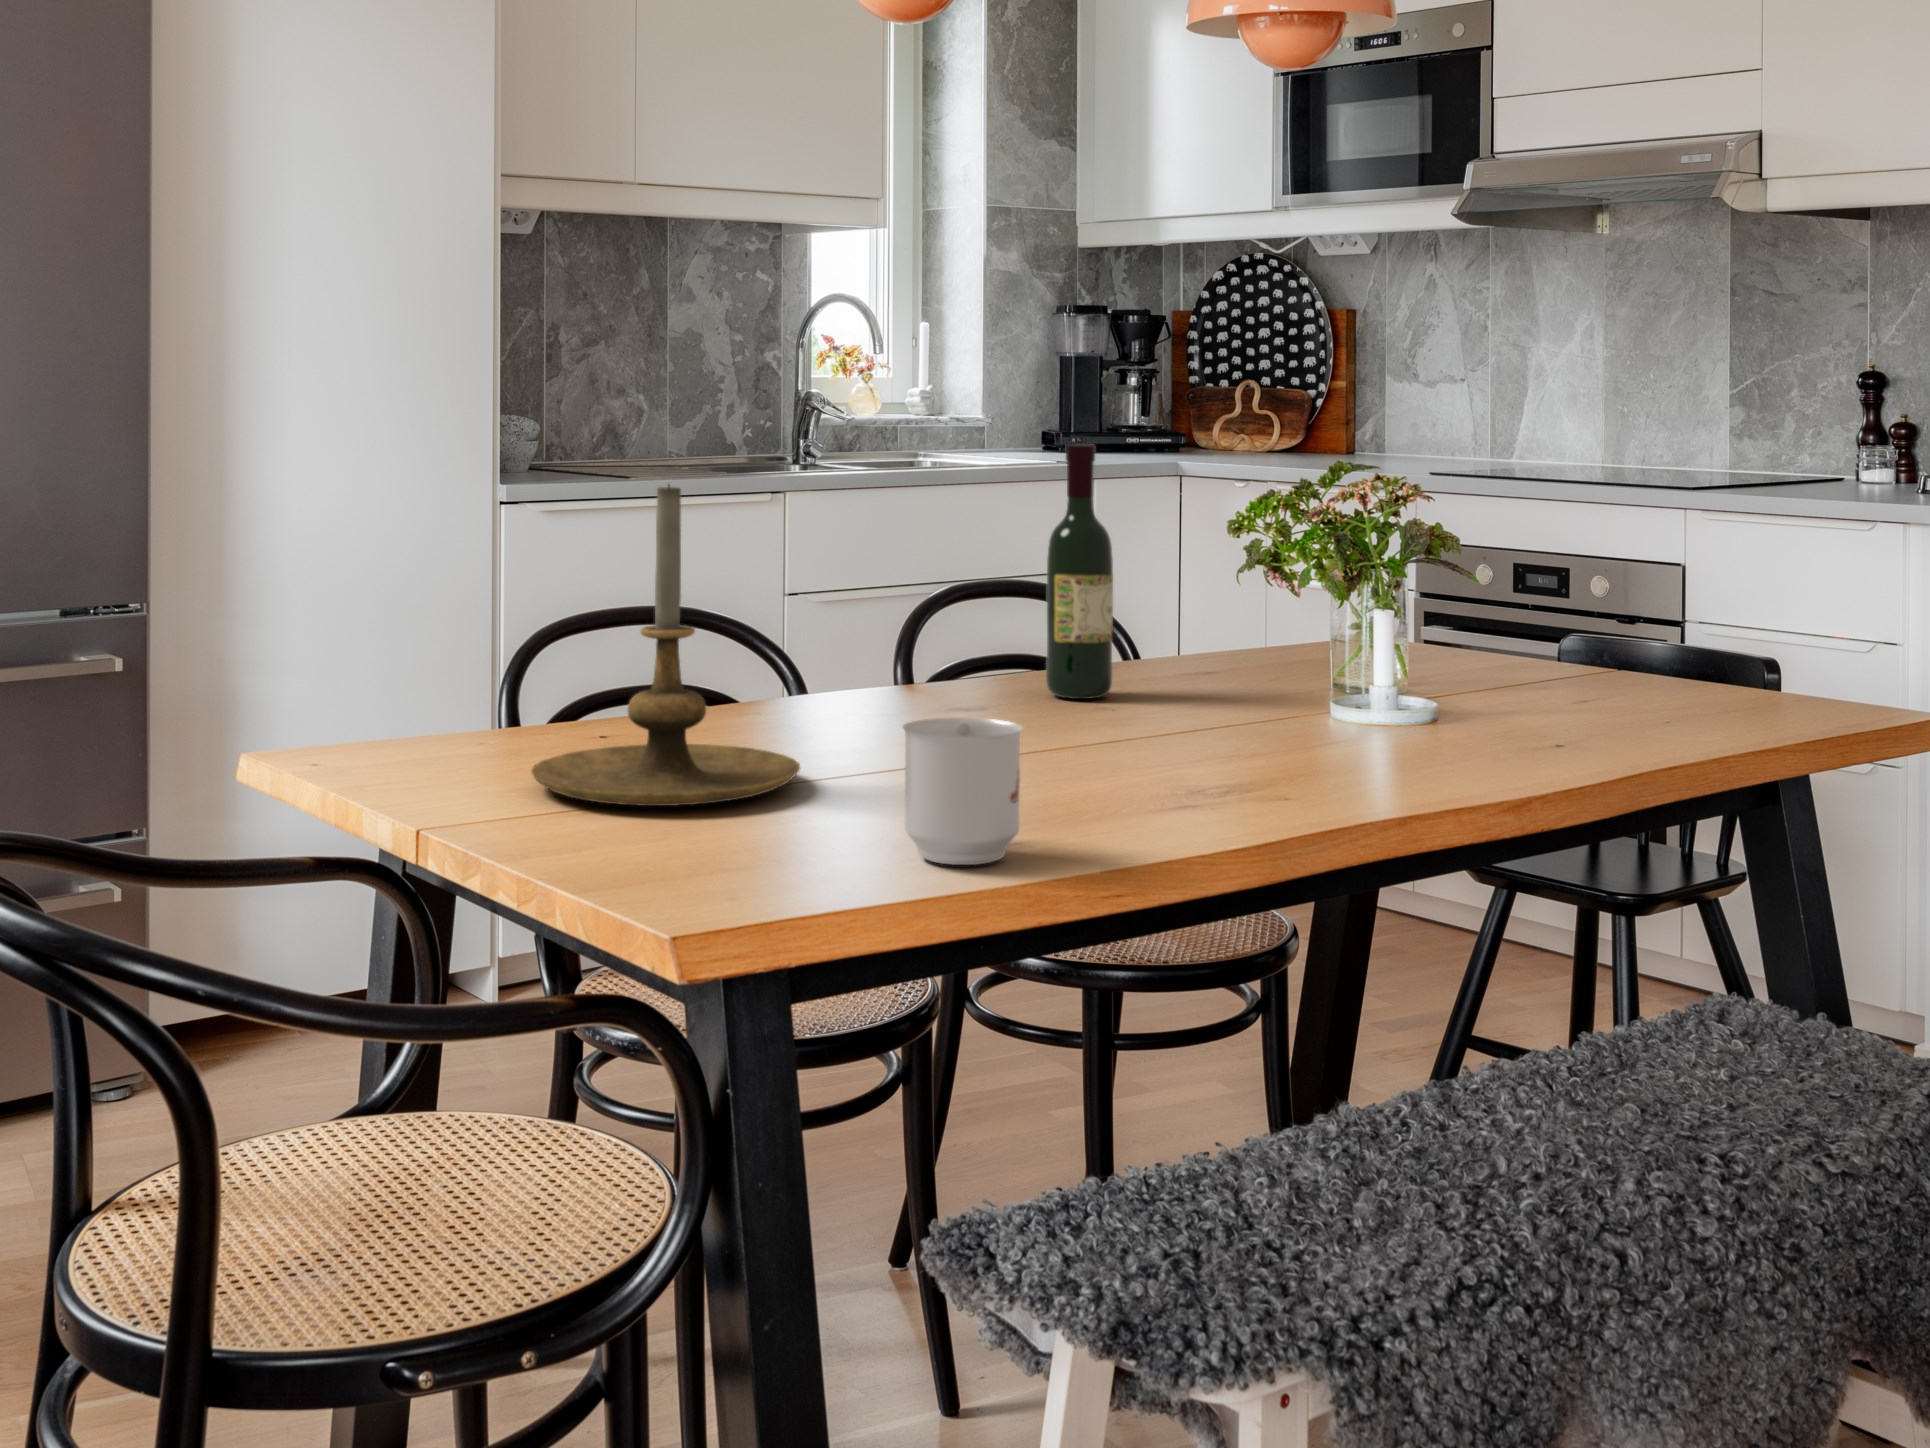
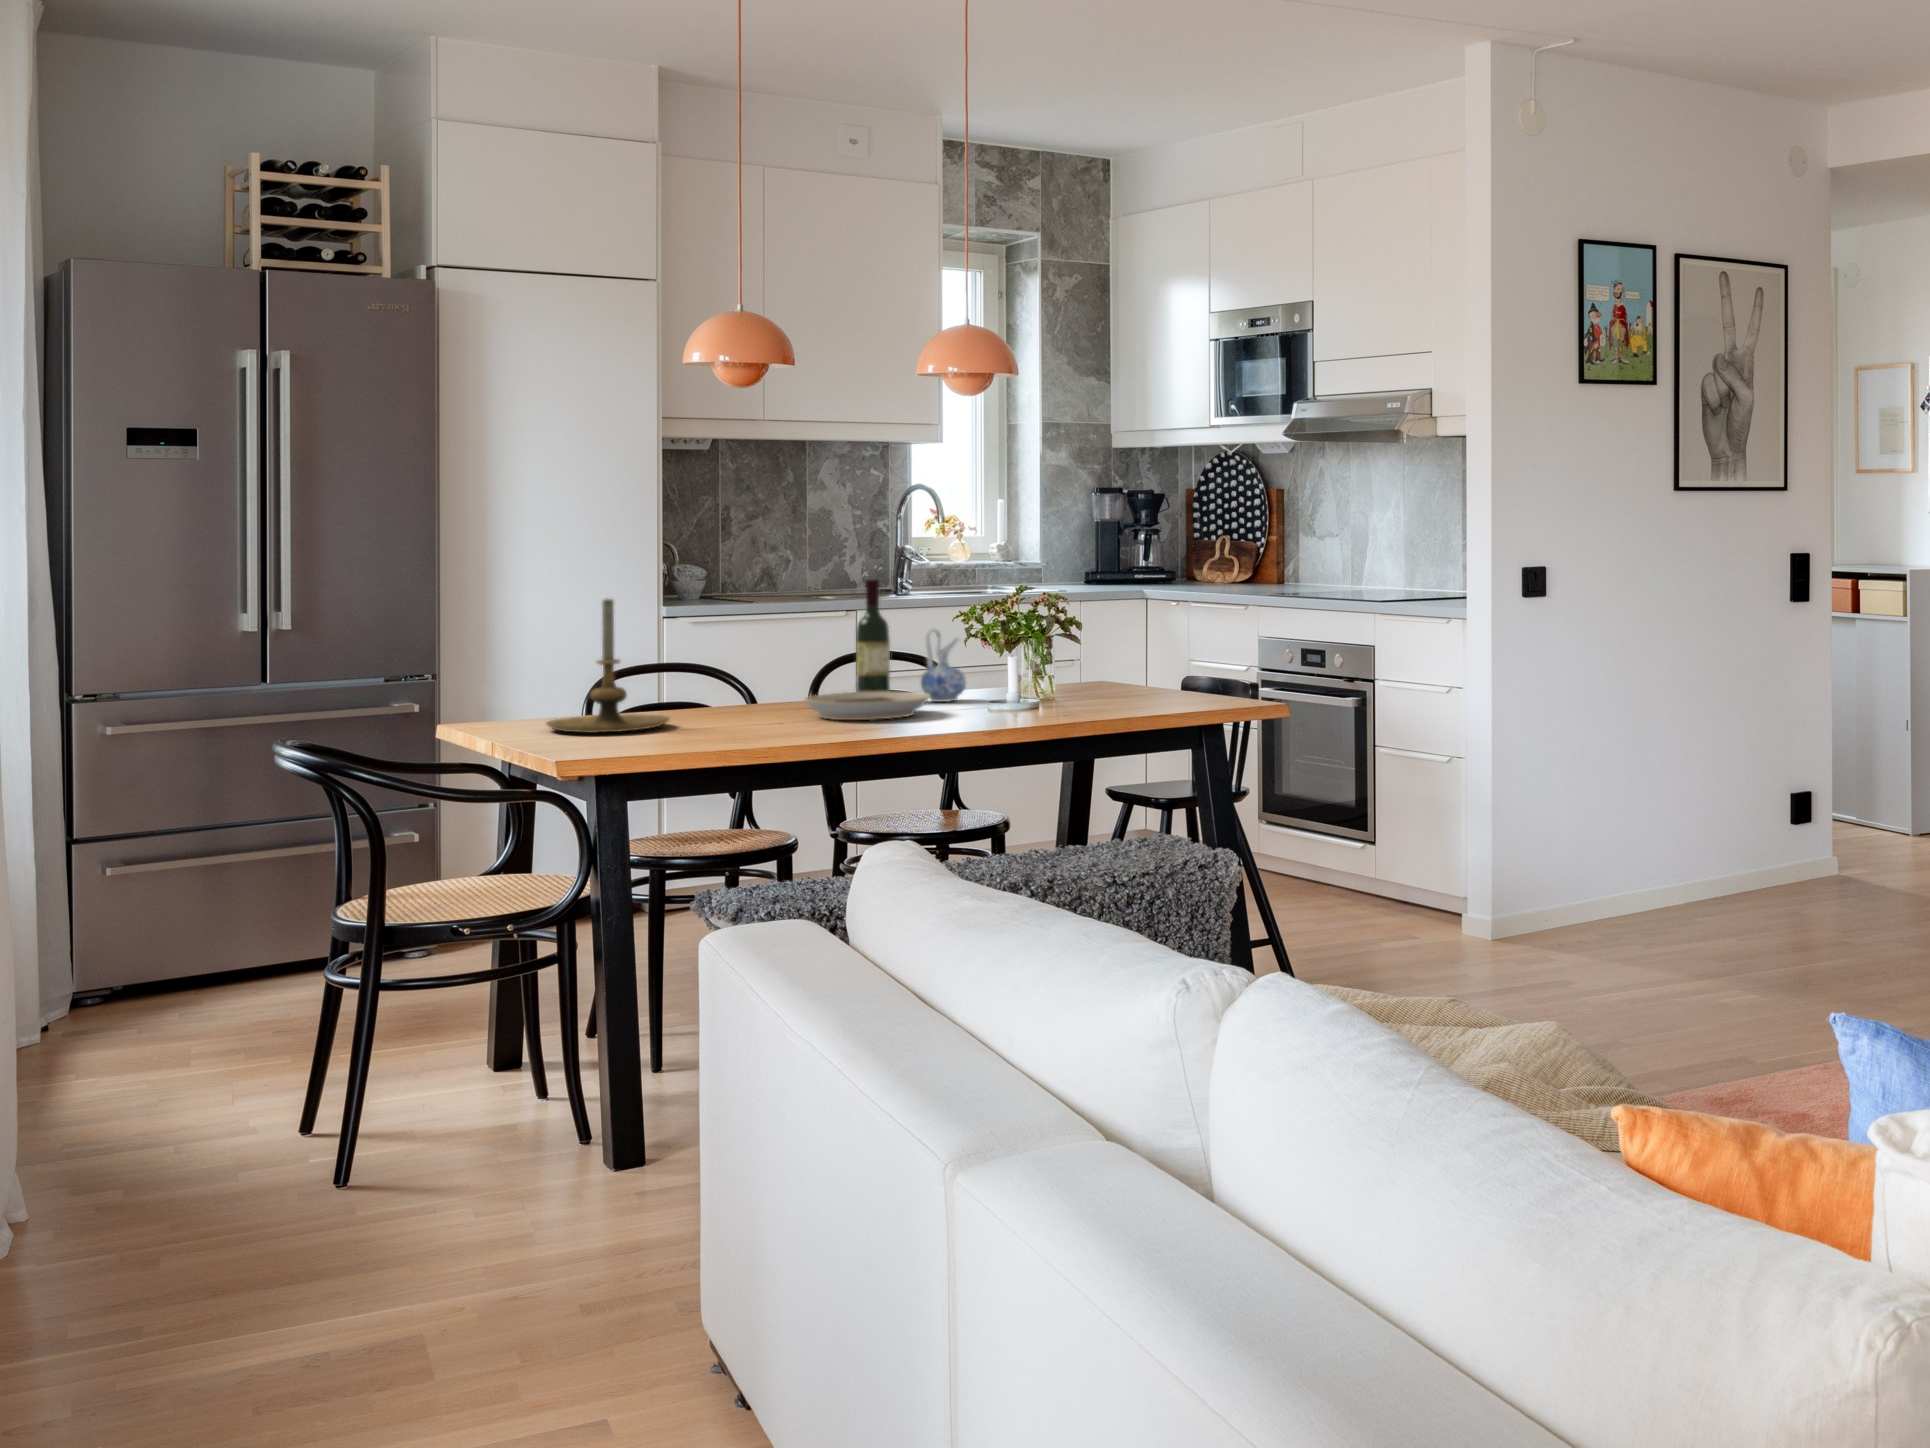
ceramic pitcher: none [1168,547,1258,697] -> present [921,629,966,702]
plate: none [1024,683,1292,760] -> present [804,692,930,720]
mug: present [903,718,1022,865] -> none [671,690,722,745]

